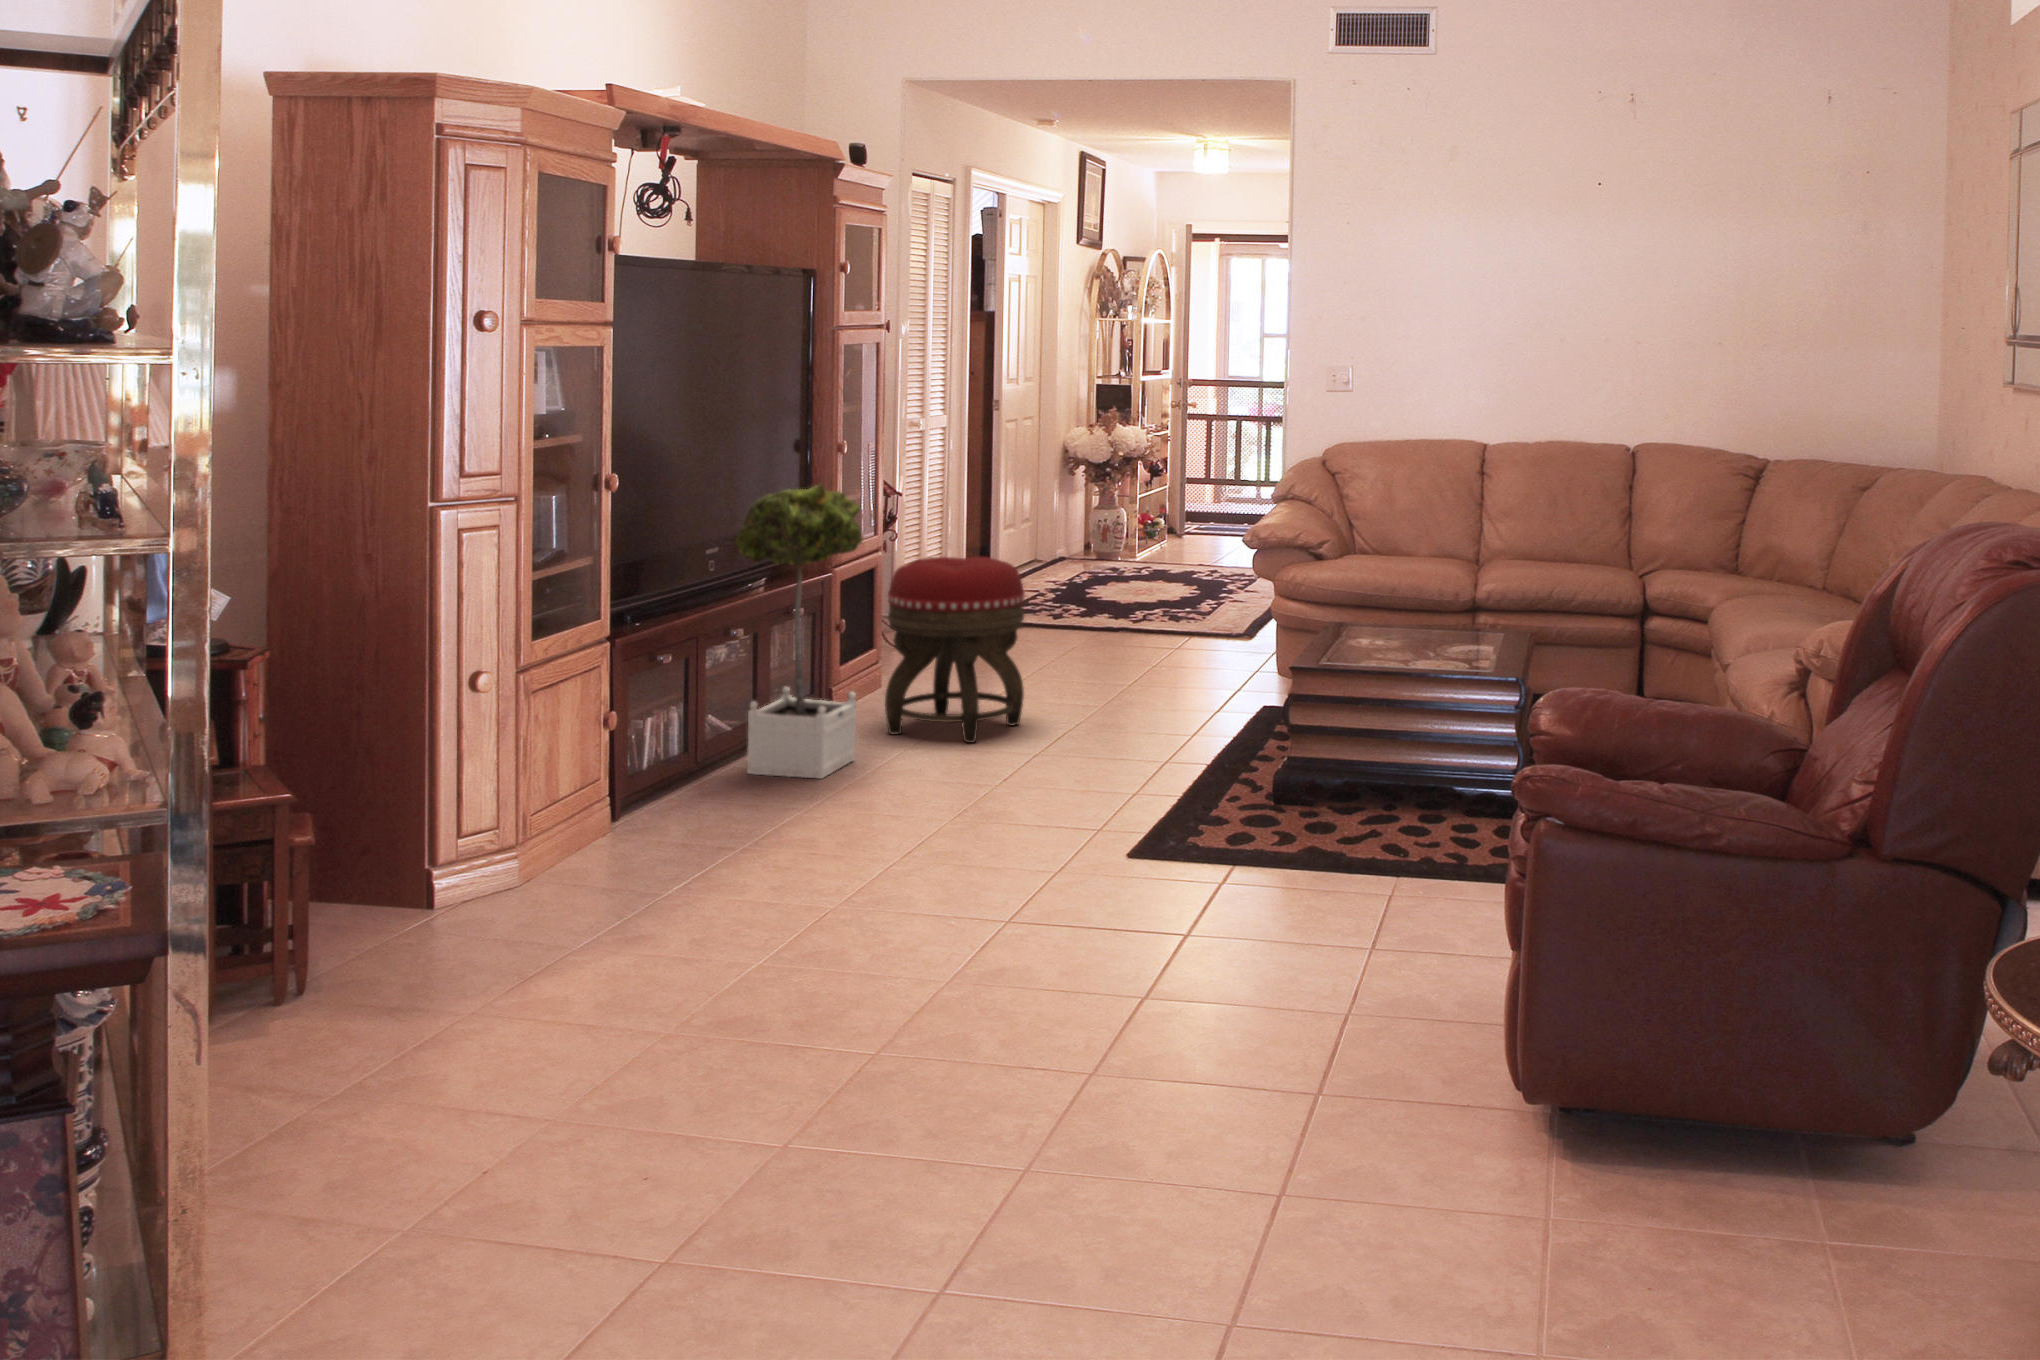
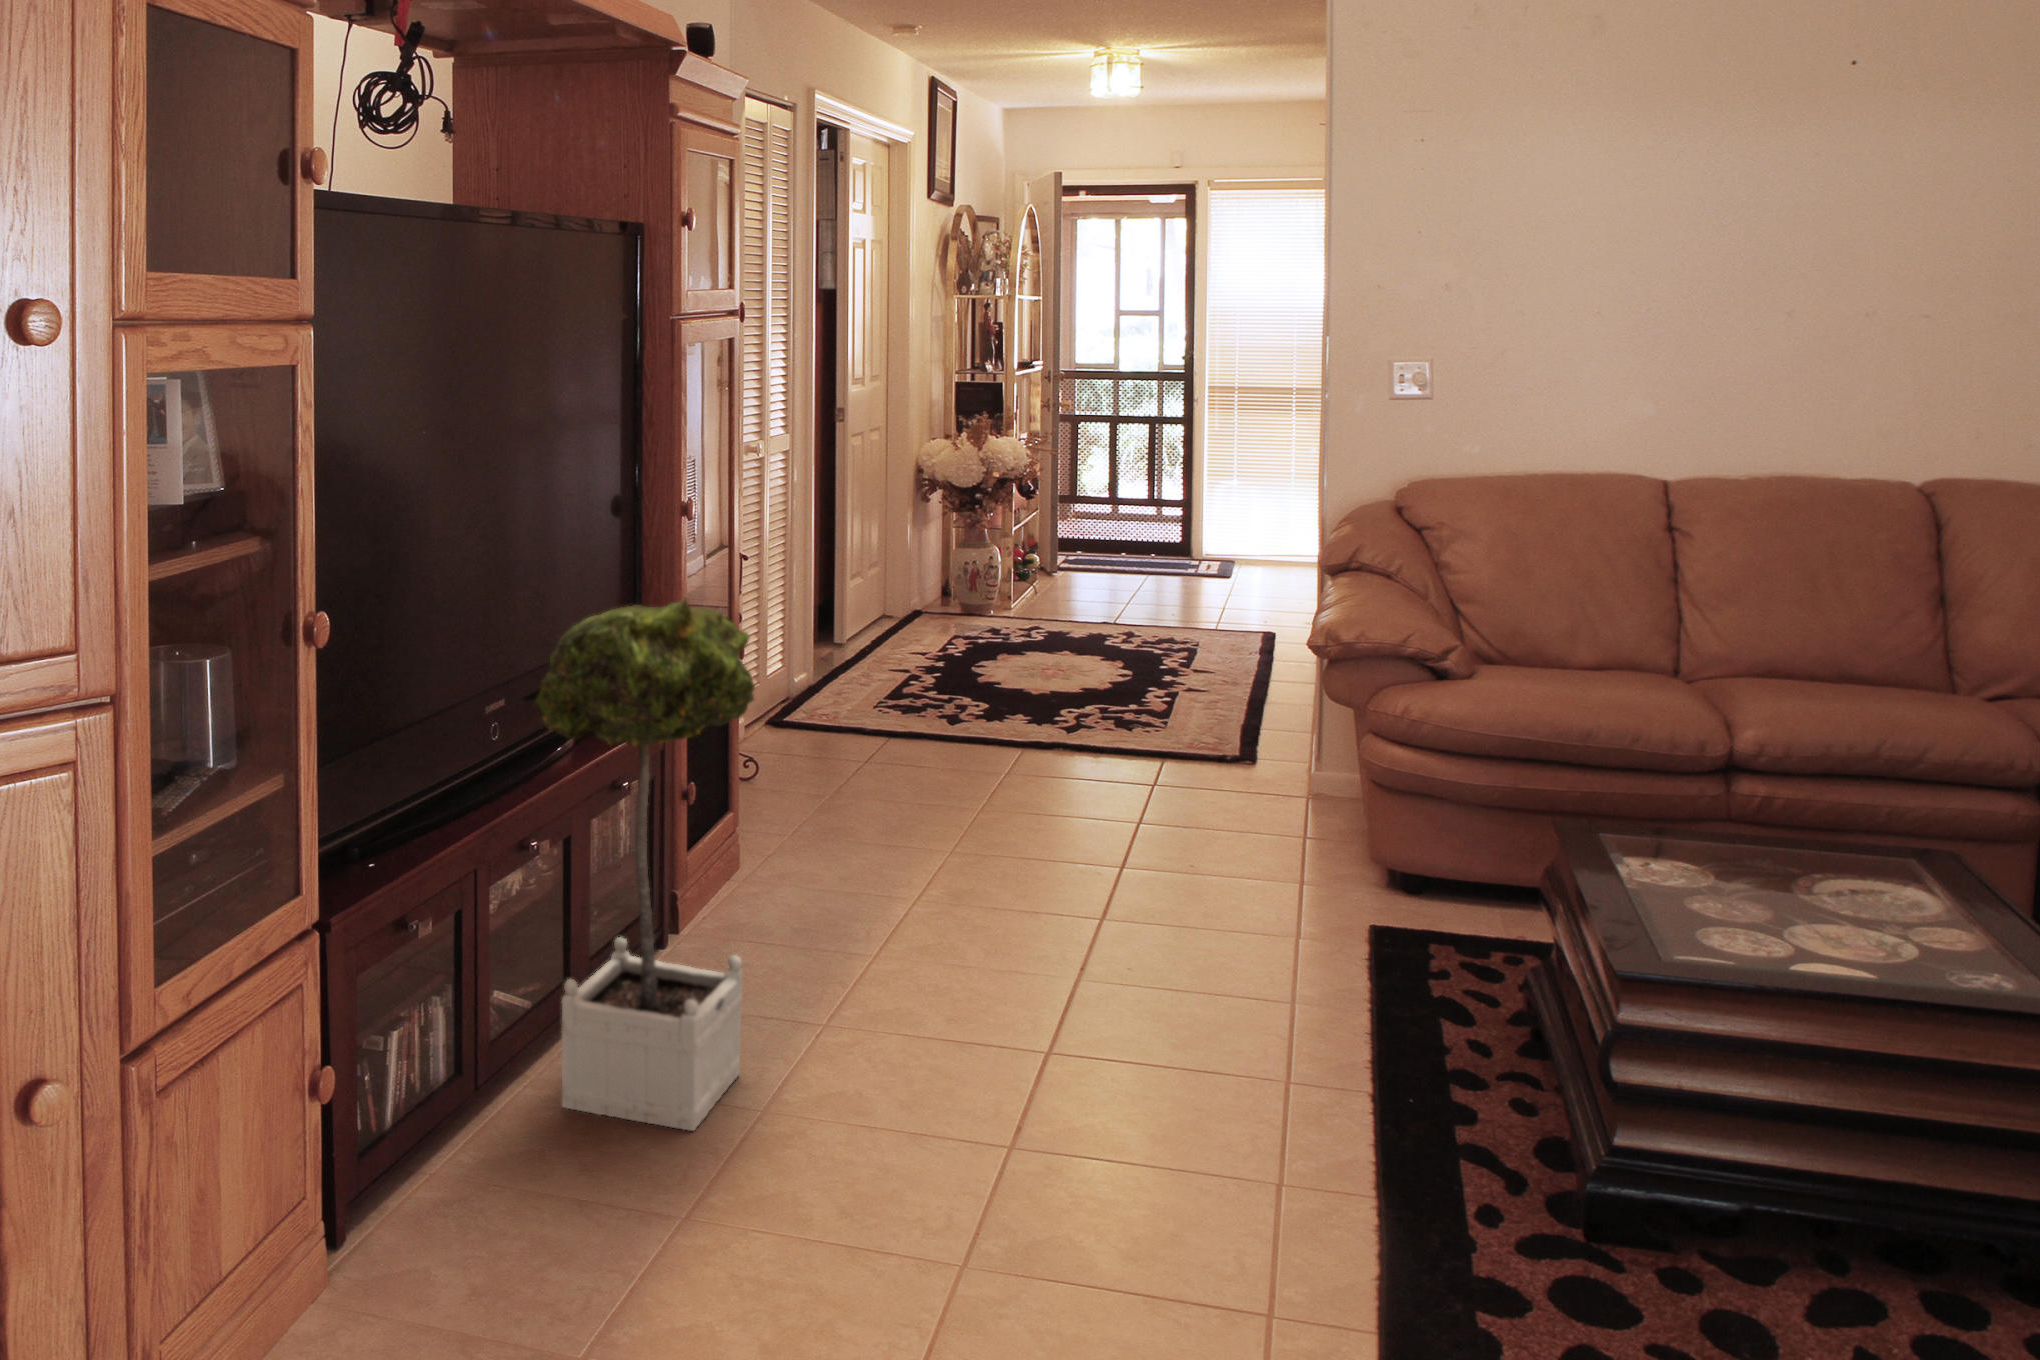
footstool: present [885,557,1025,743] -> none [774,692,1006,1031]

